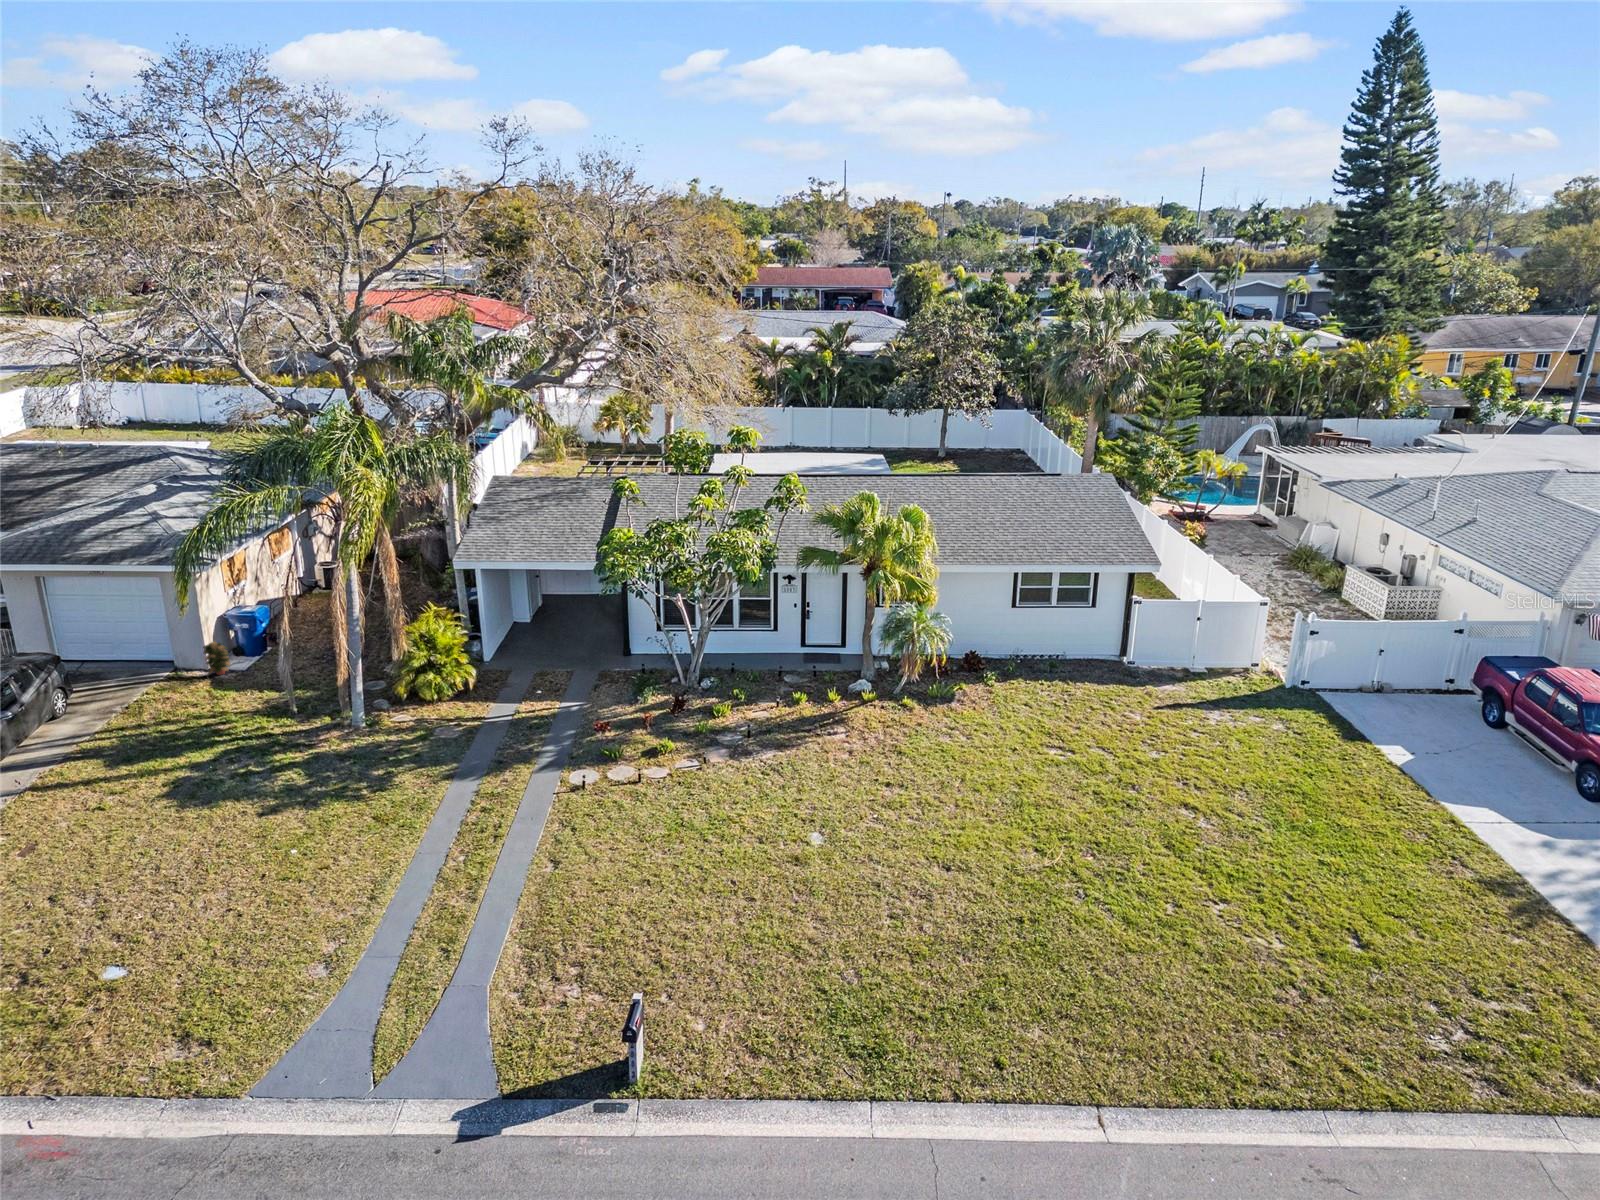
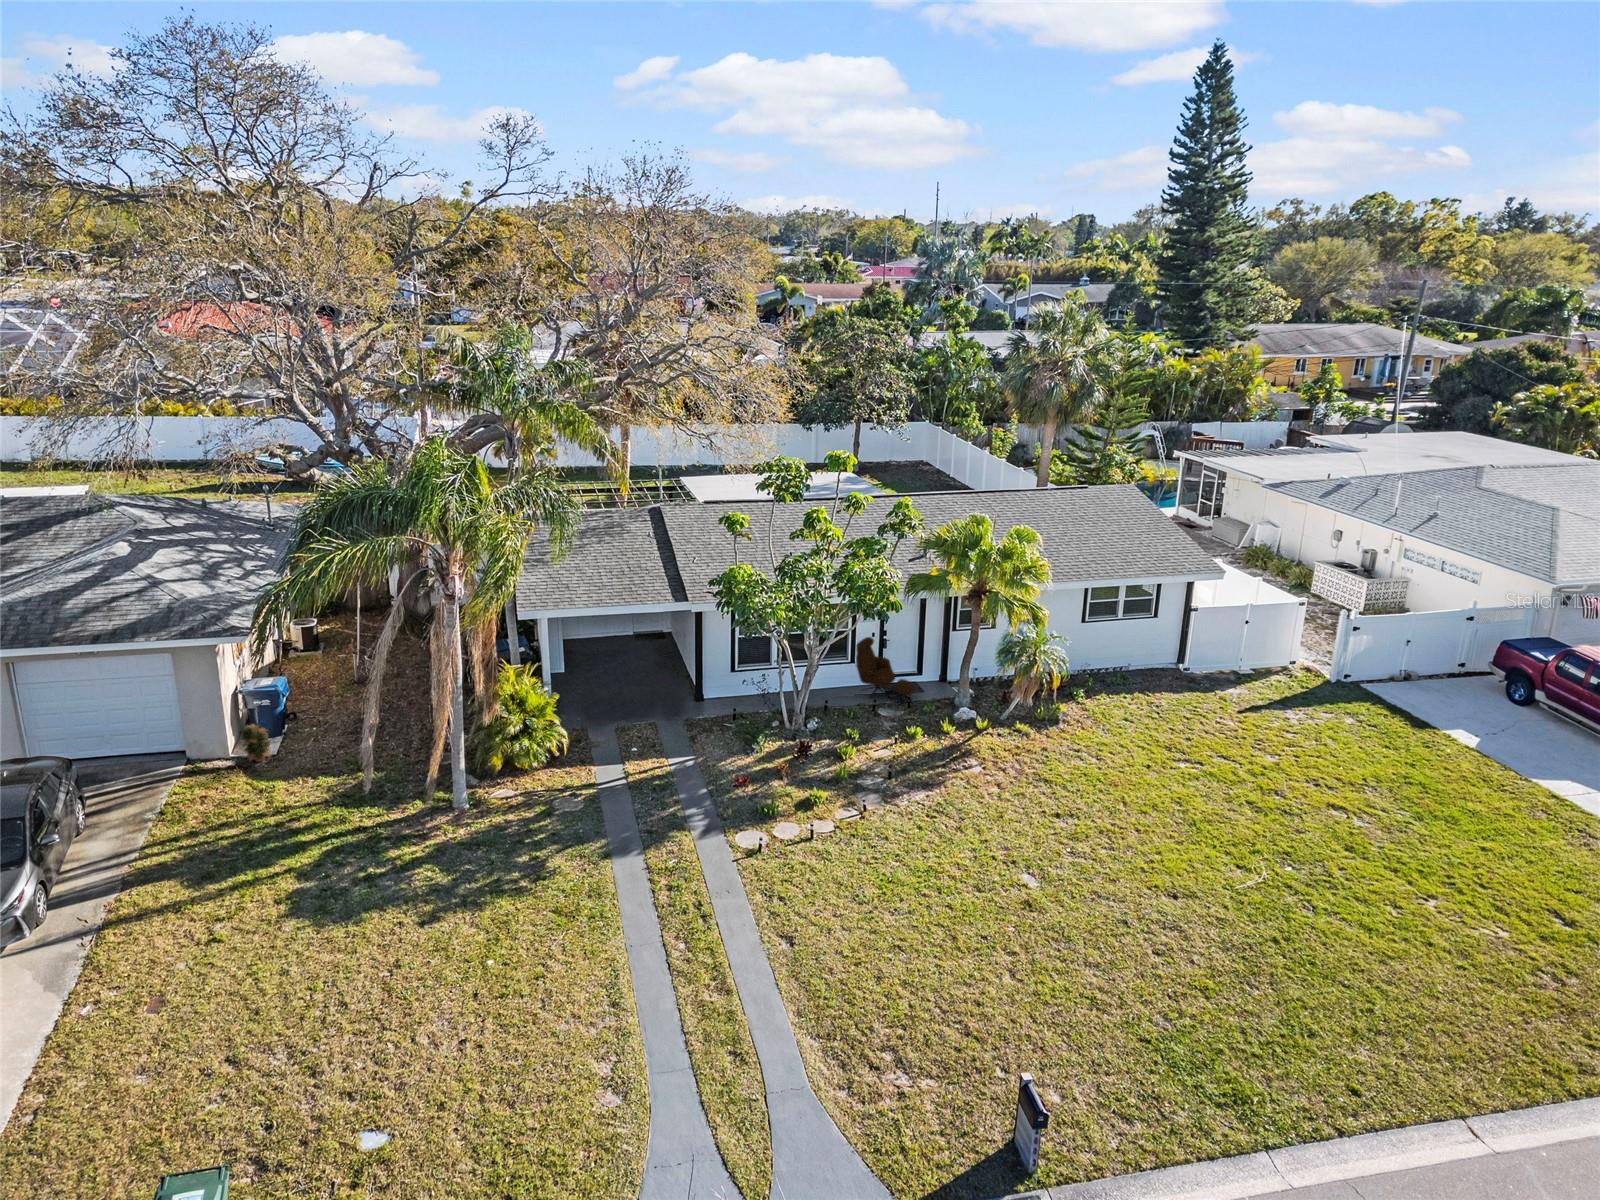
lounge chair: none [771,606,828,672] -> present [856,637,915,702]

